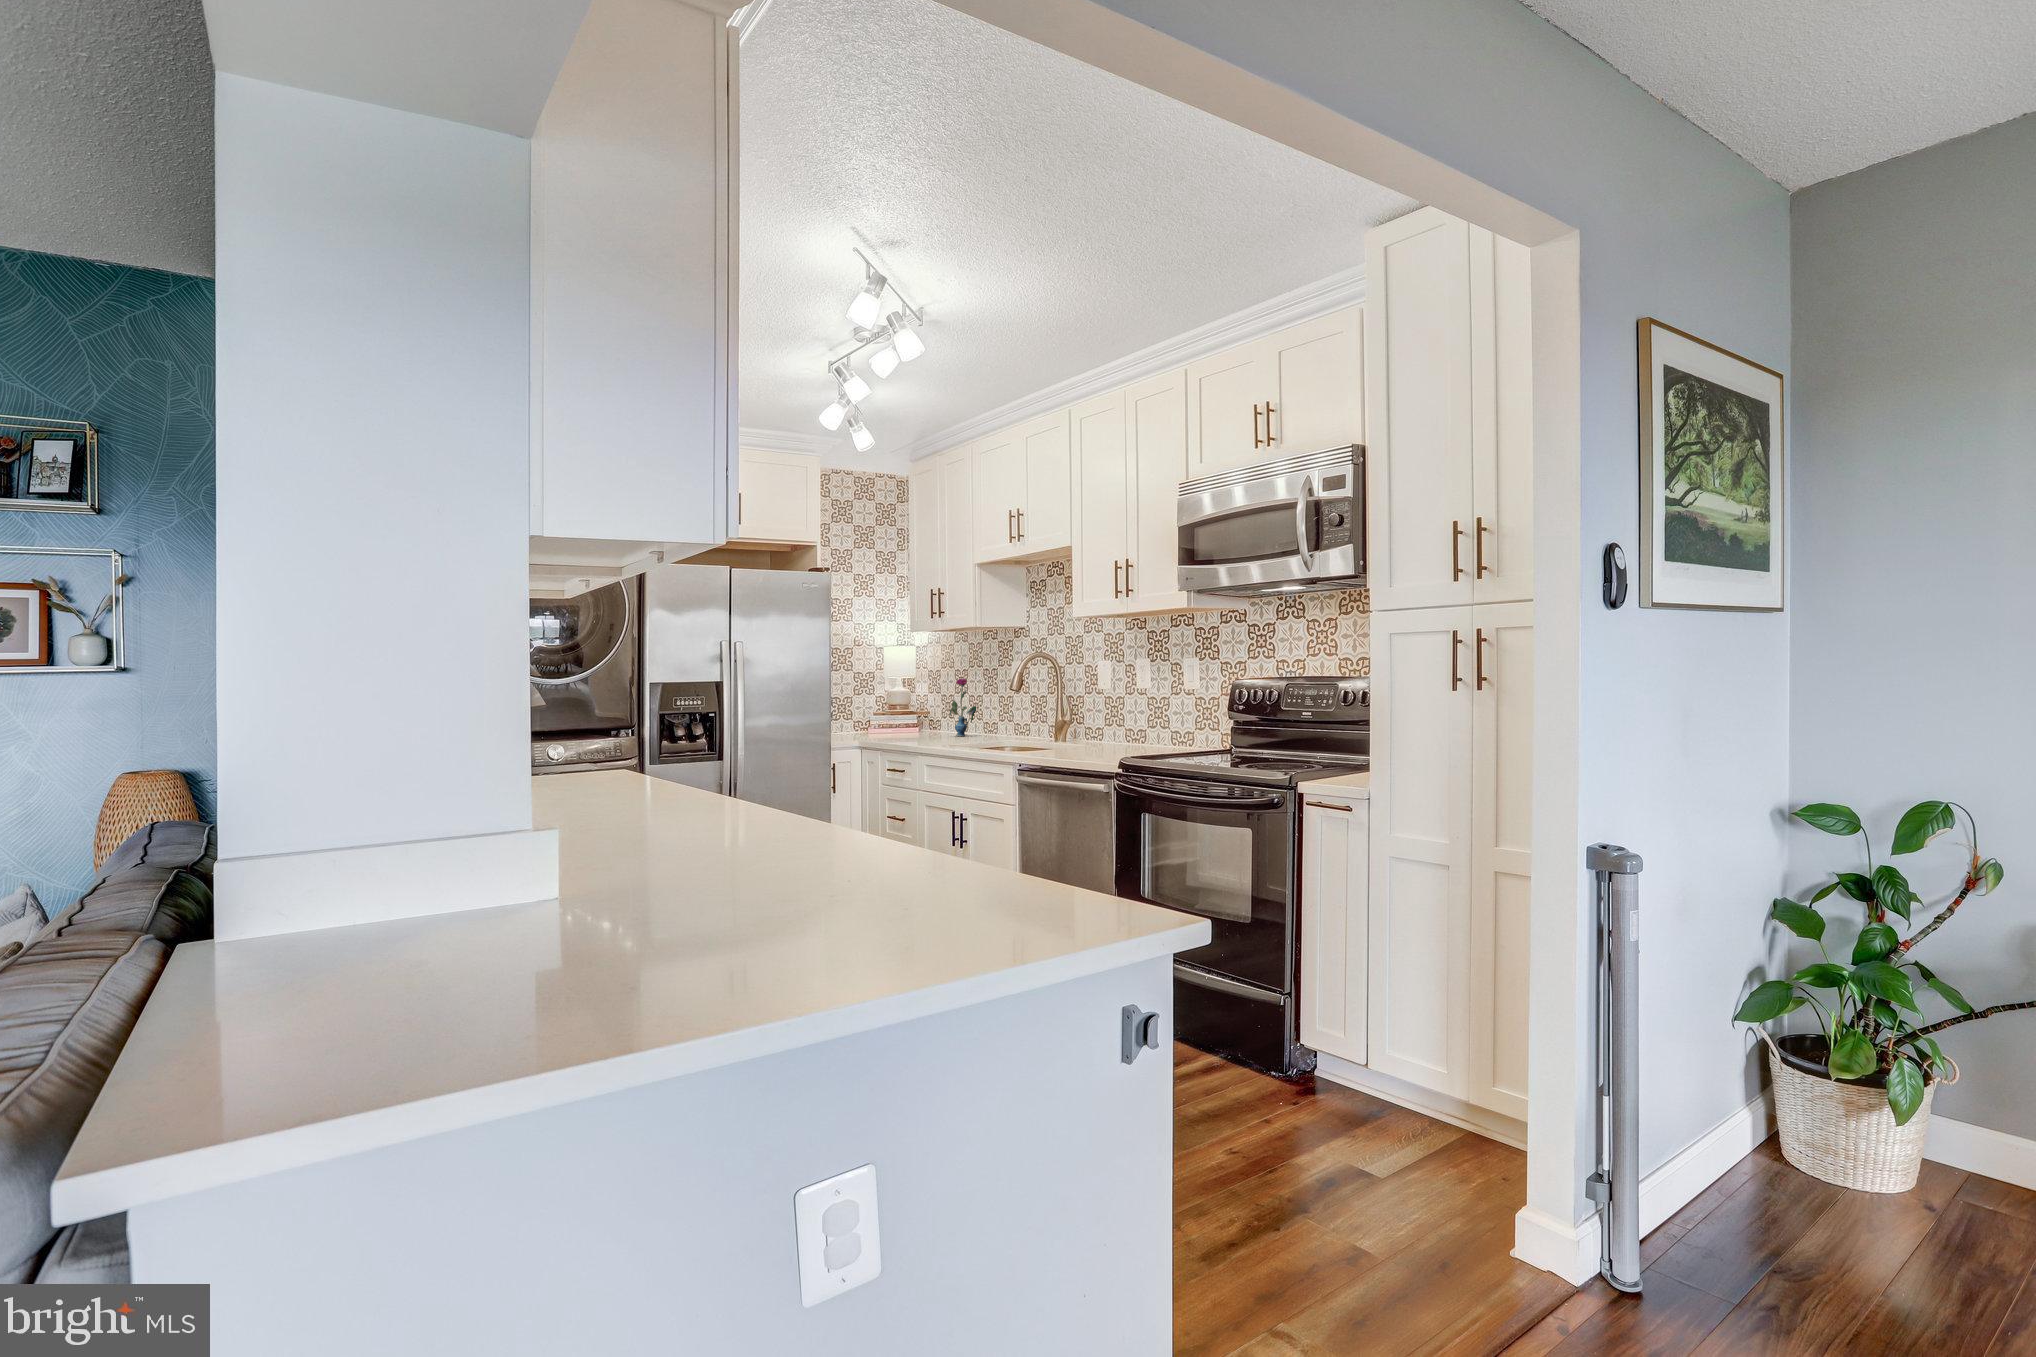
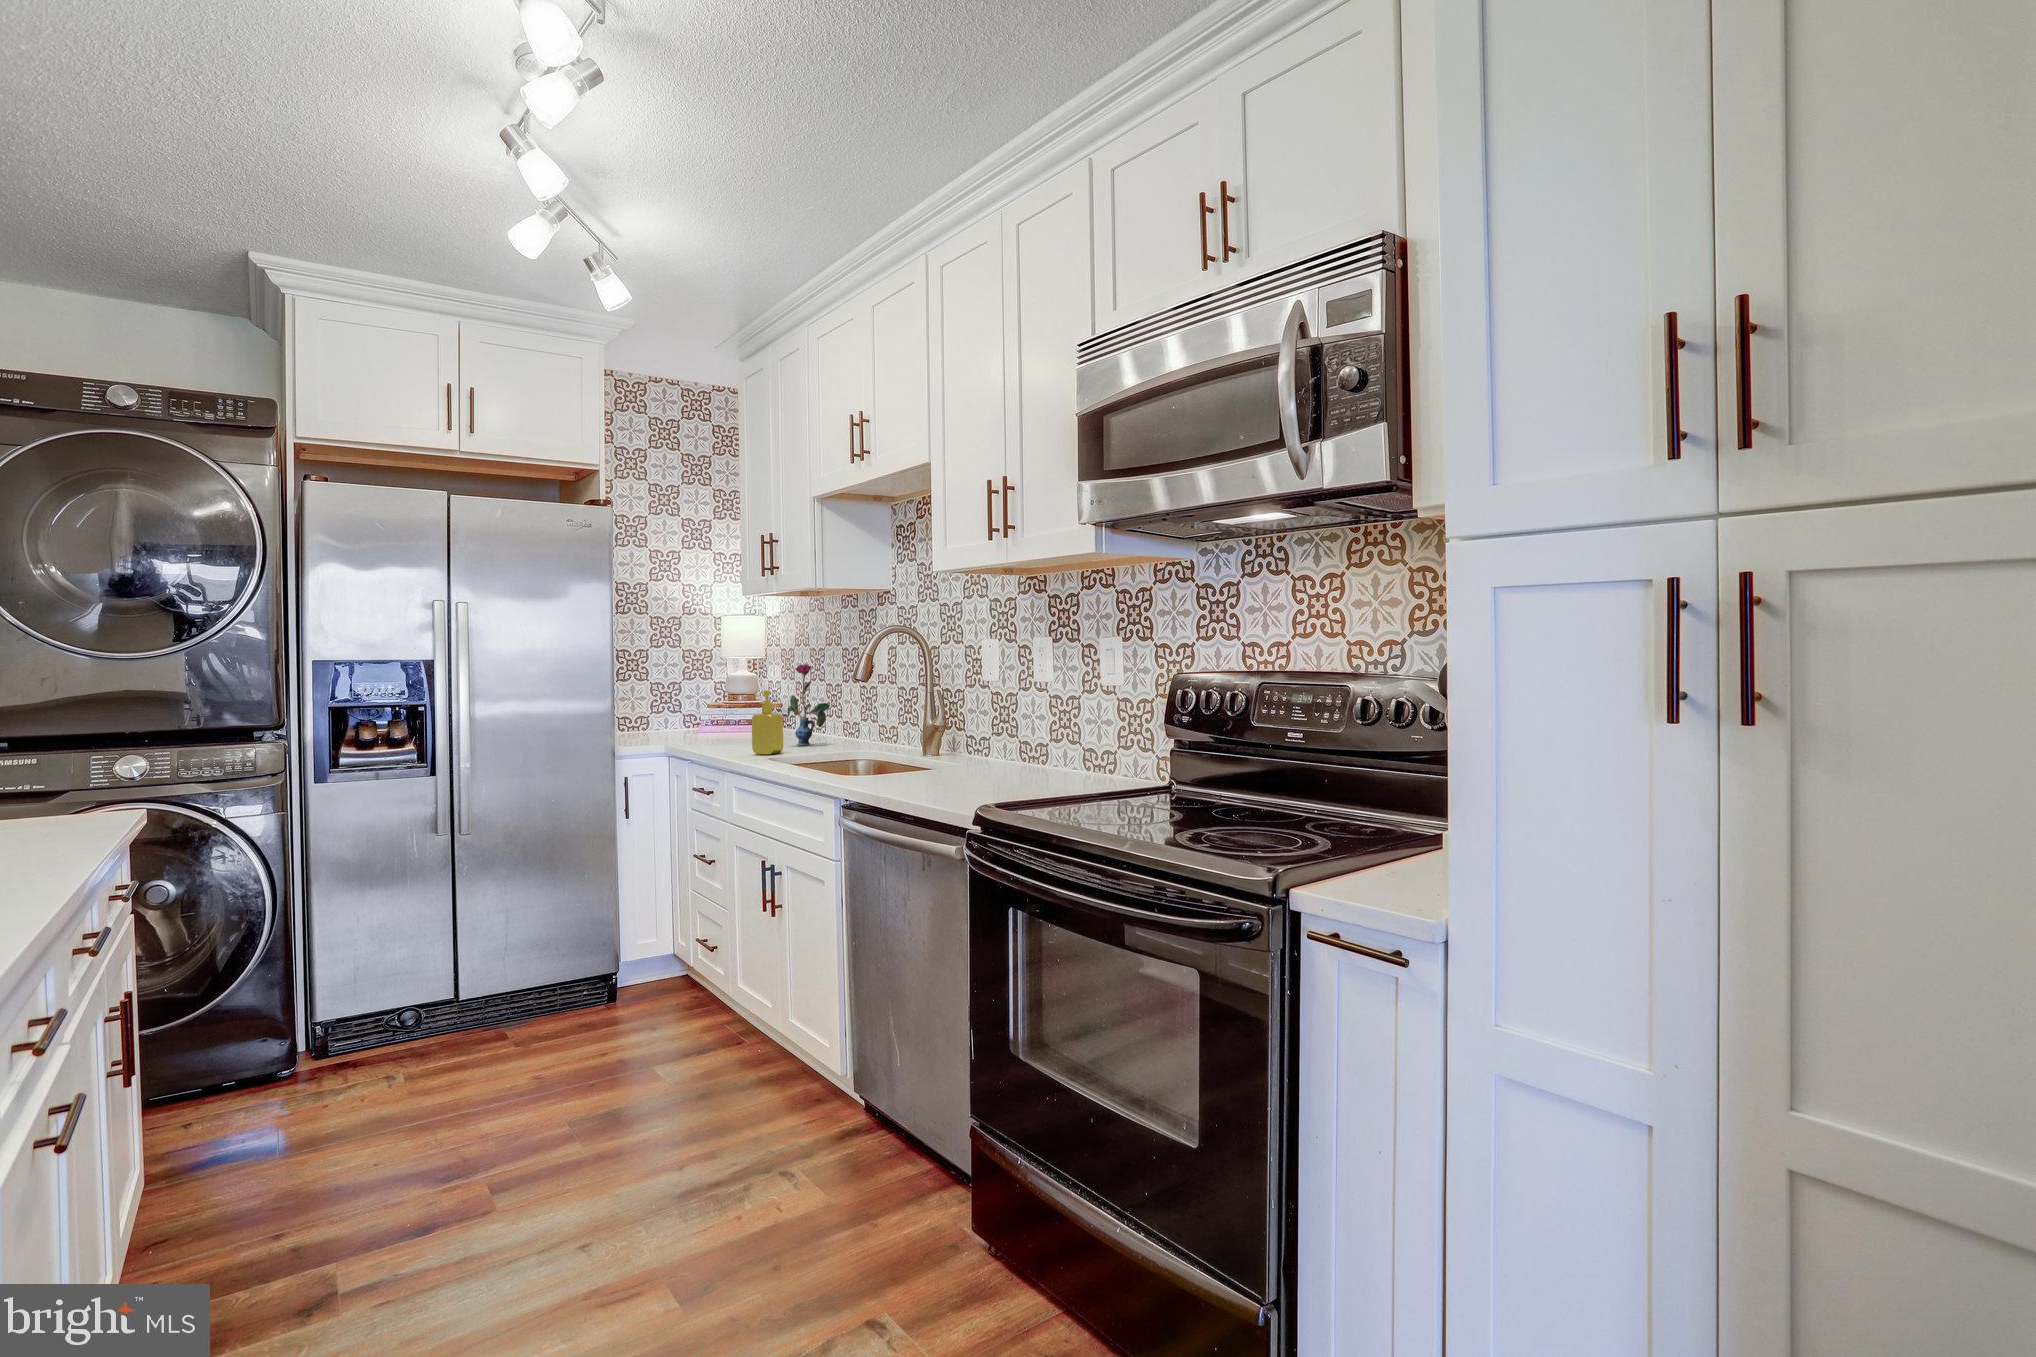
soap dispenser: none [930,696,952,741] -> present [752,690,783,755]

